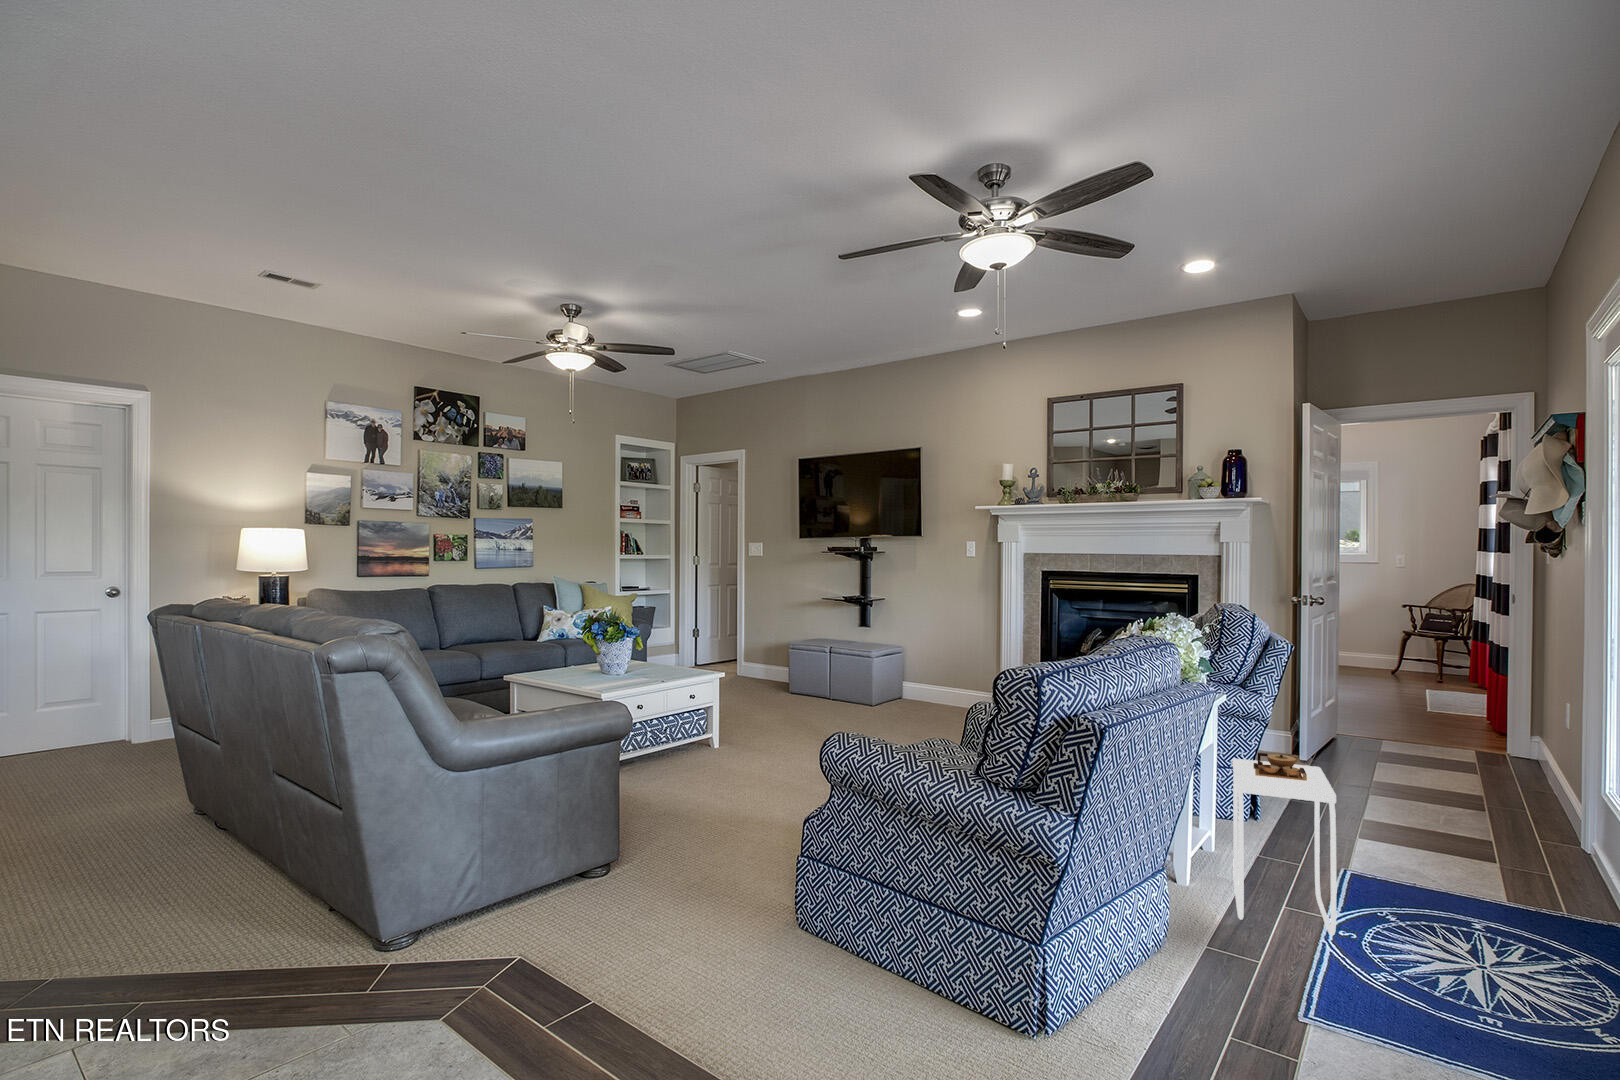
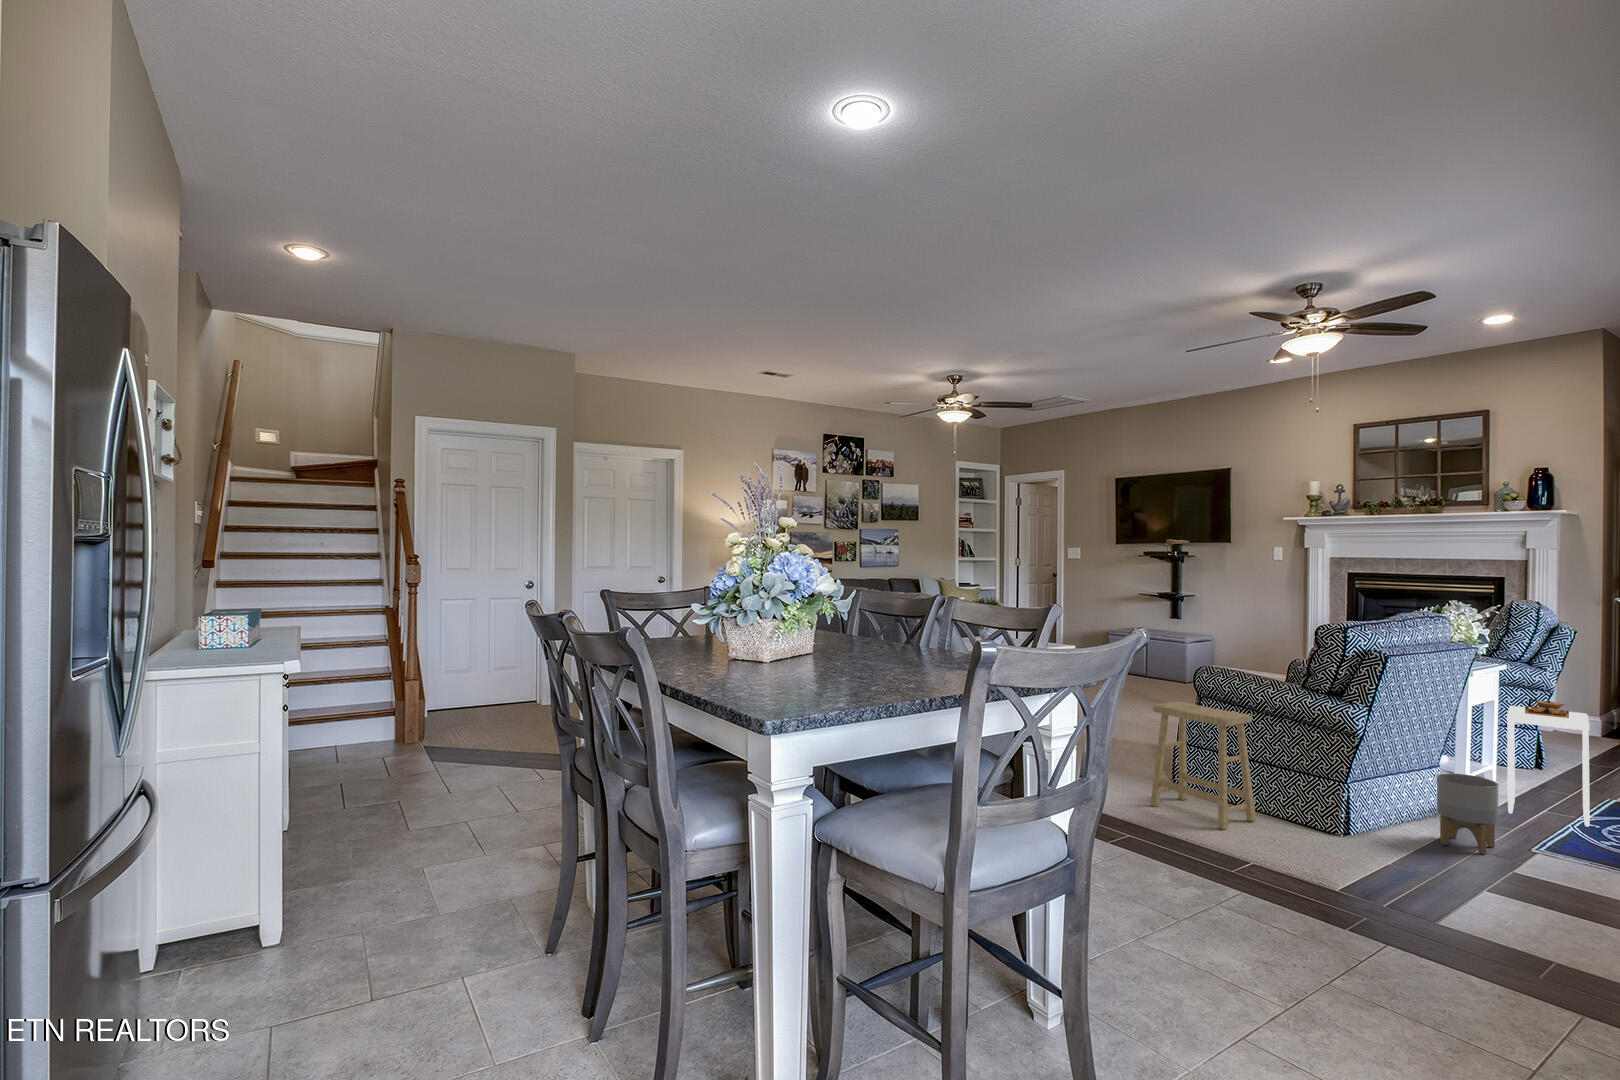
footstool: none [753,803,912,1047] -> present [1150,701,1256,829]
planter: none [1165,897,1247,1038] -> present [1437,773,1498,854]

